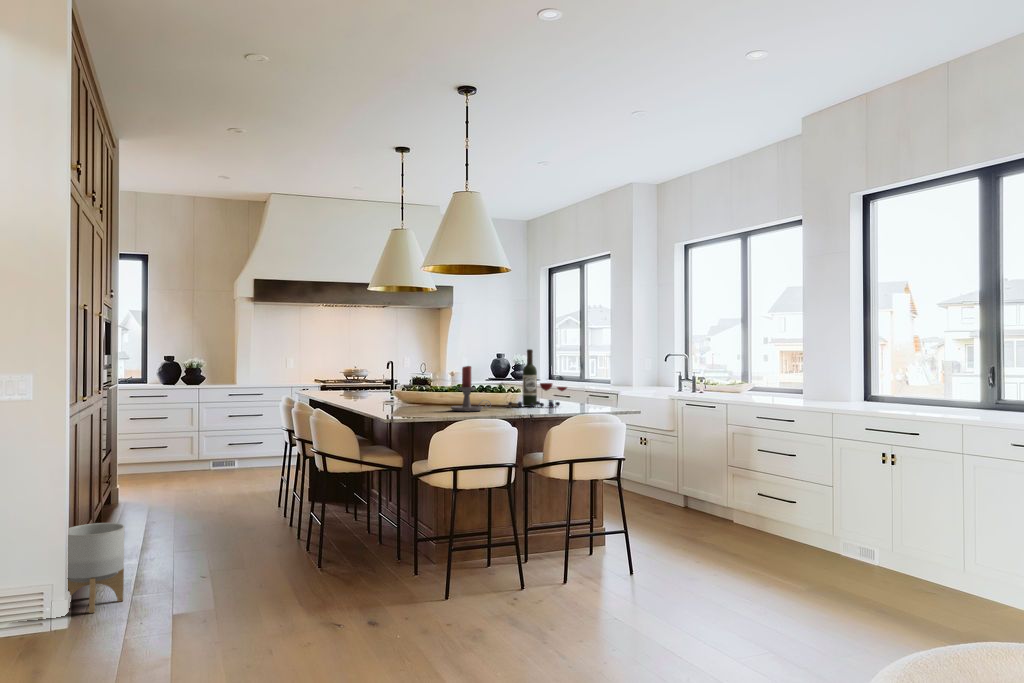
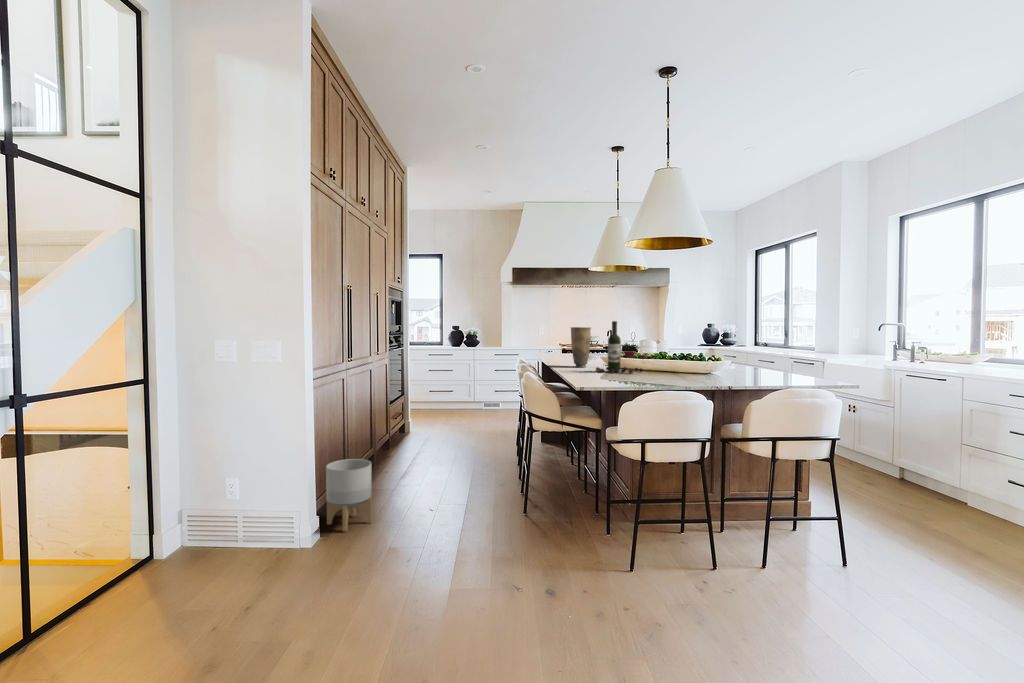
wine bottle: present [508,349,567,407] -> present [596,321,647,373]
vase: none [358,356,382,403] -> present [571,327,591,367]
candle holder: present [451,366,491,411] -> none [646,337,687,381]

